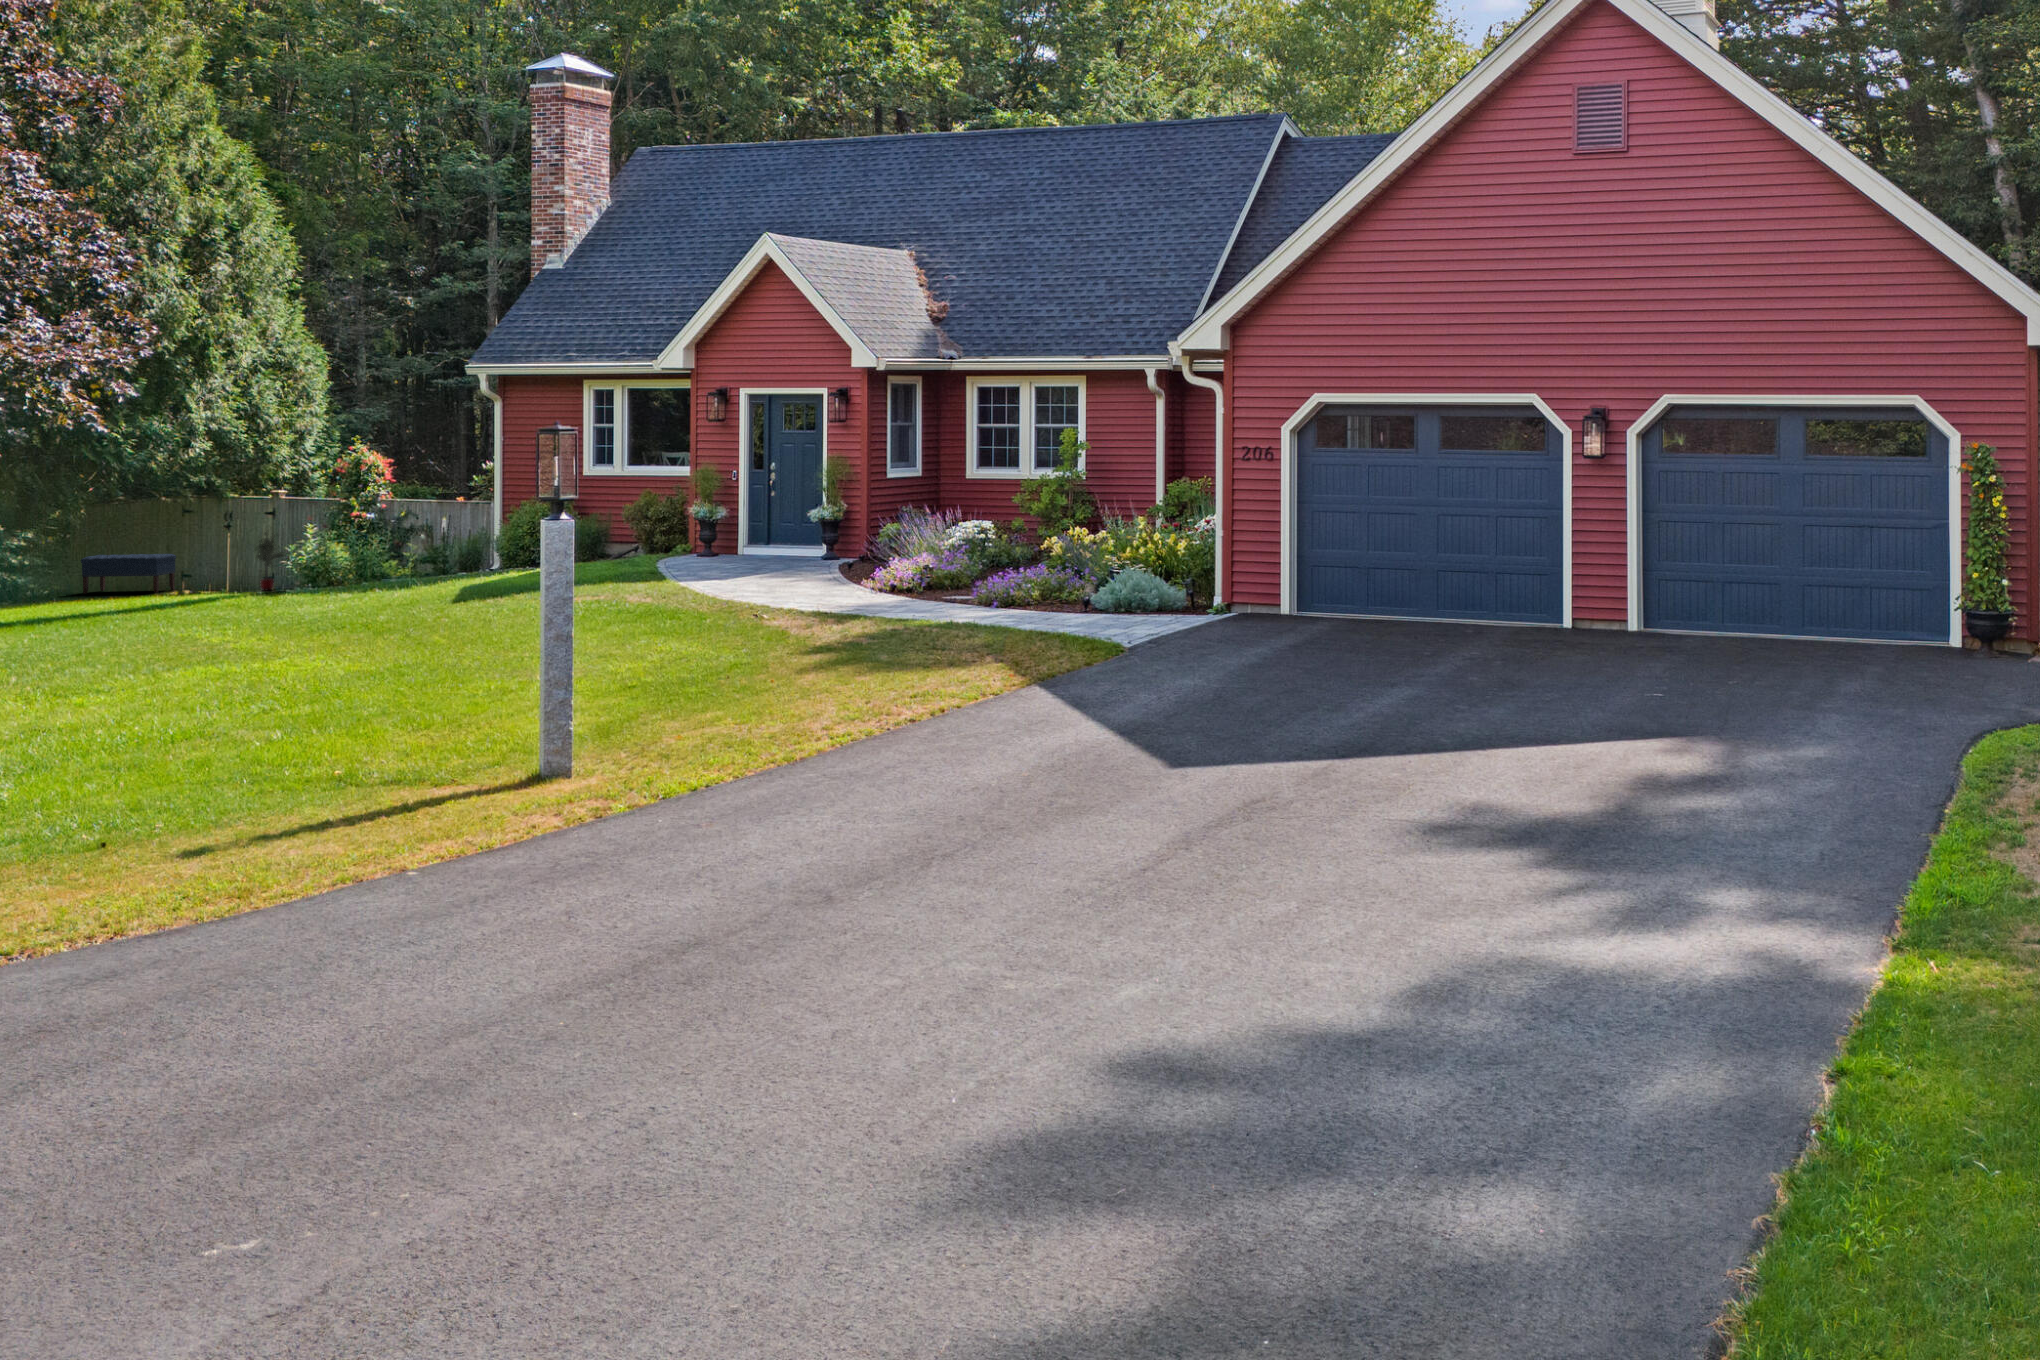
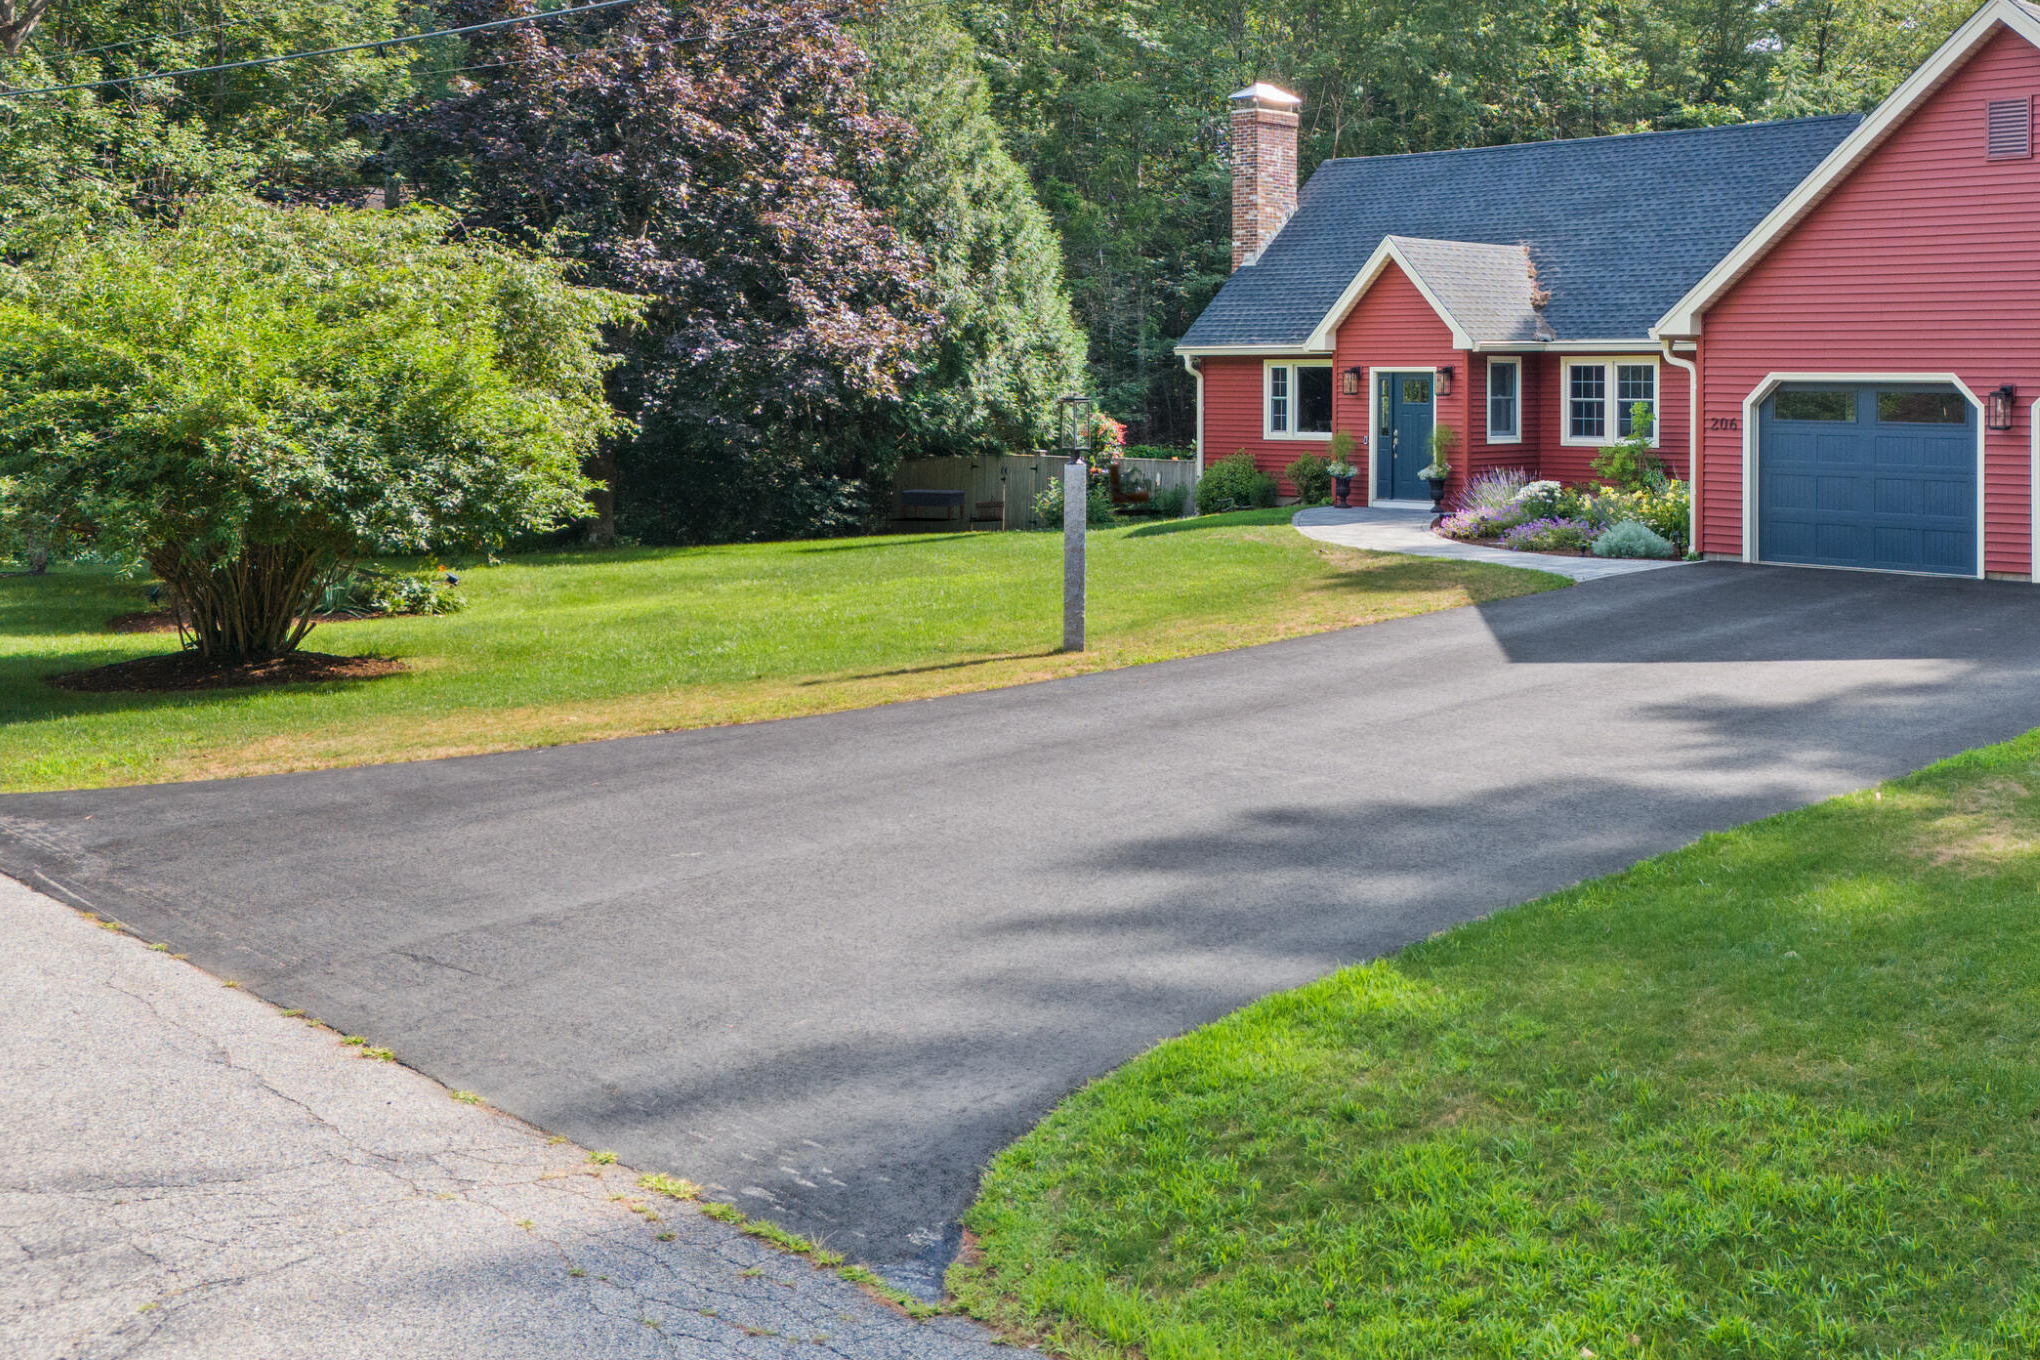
lounge chair: none [369,511,435,578] -> present [1106,463,1150,515]
potted tree: present [256,532,289,590] -> none [1013,473,1040,521]
wooden bucket: none [194,558,237,592] -> present [975,496,1005,520]

